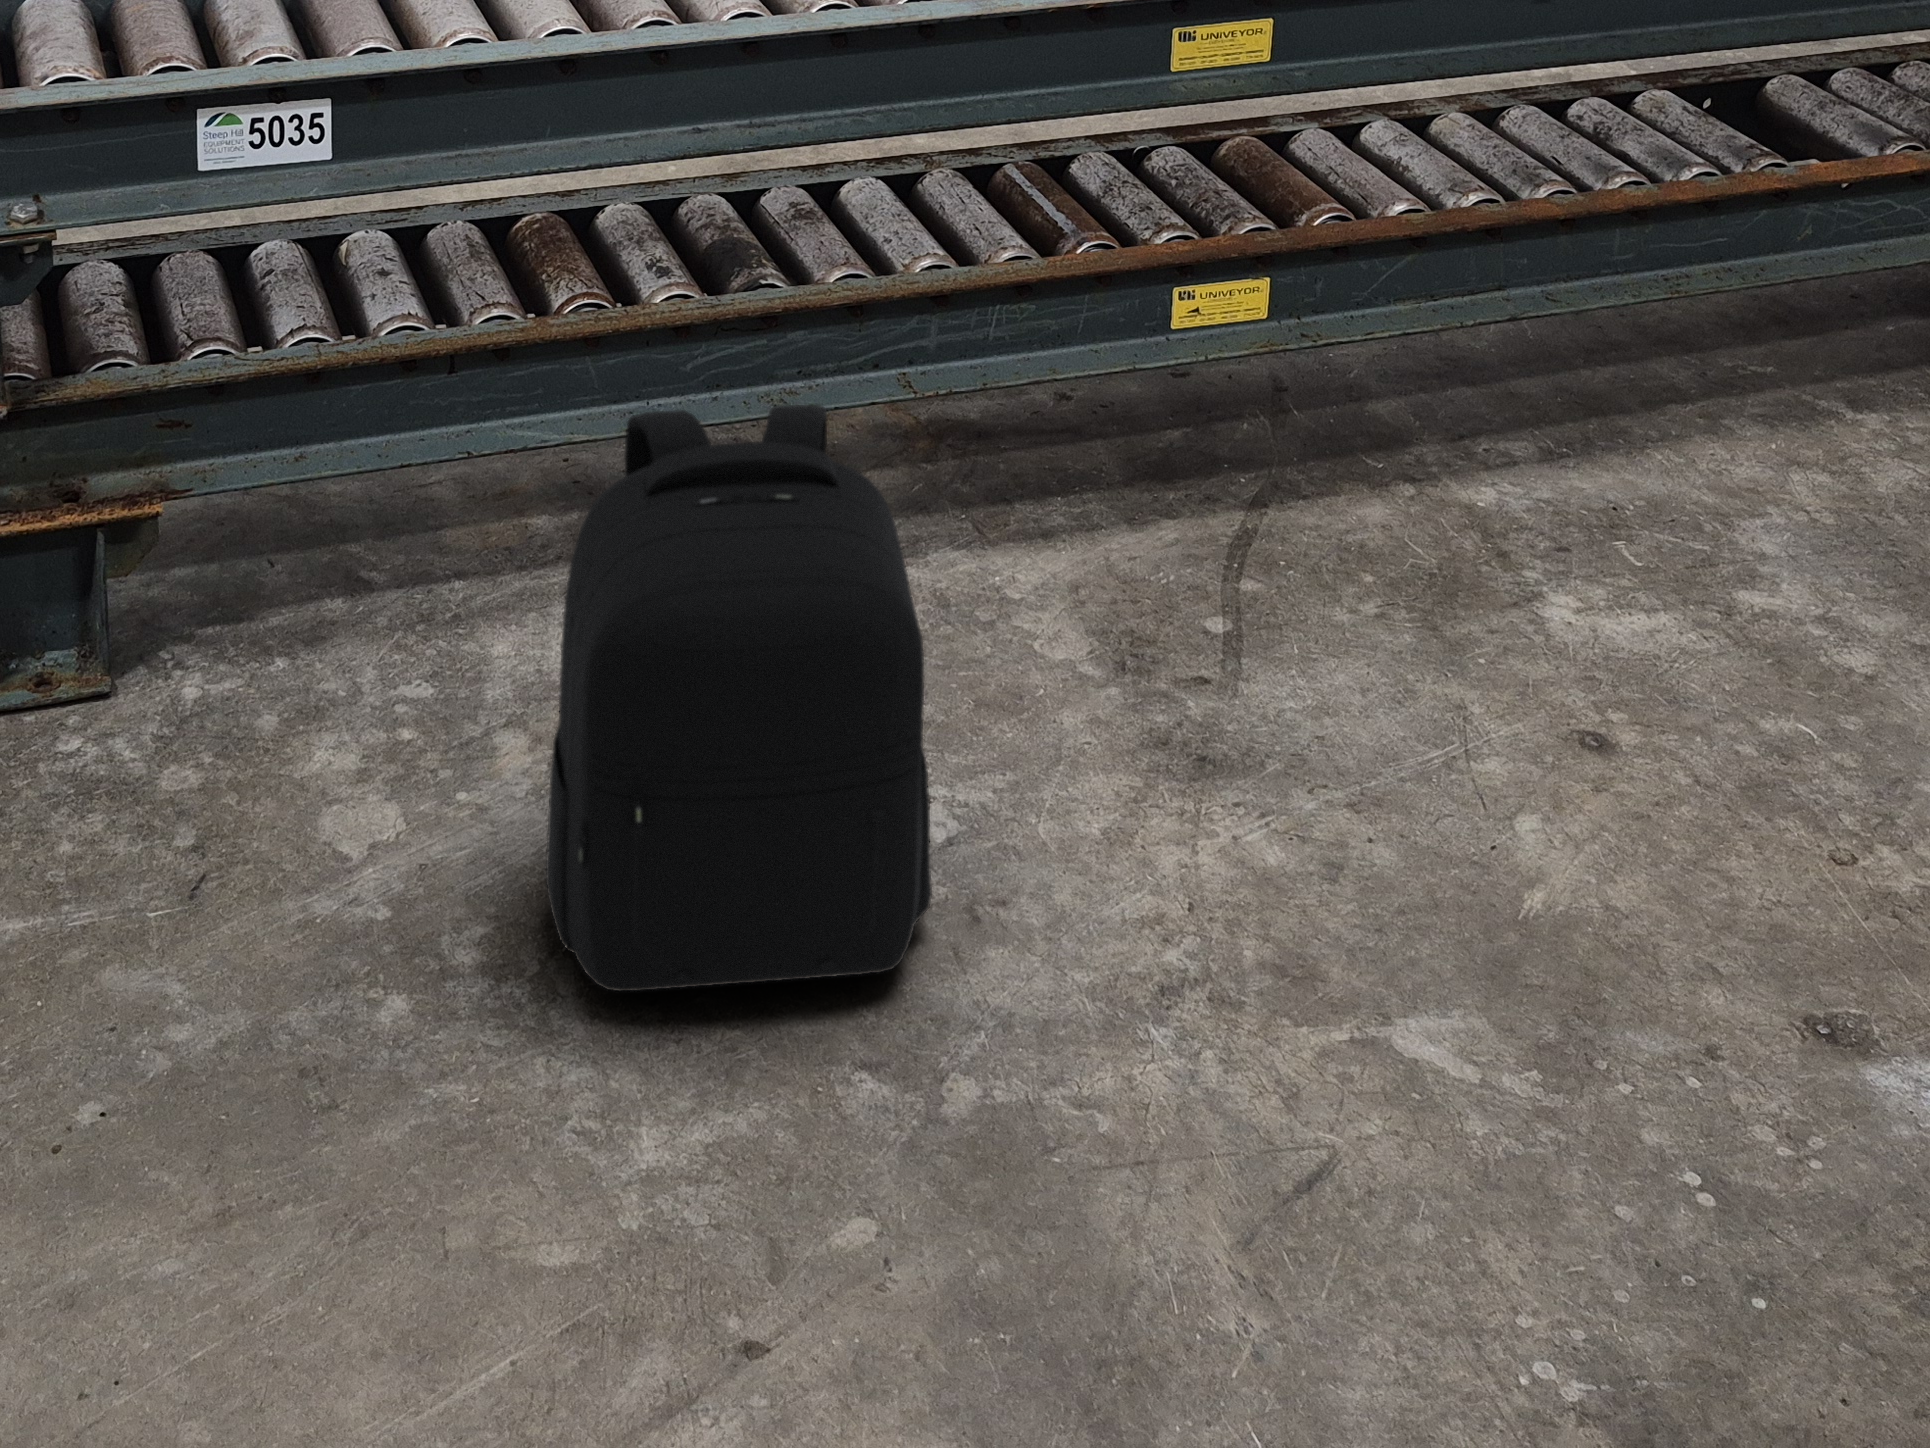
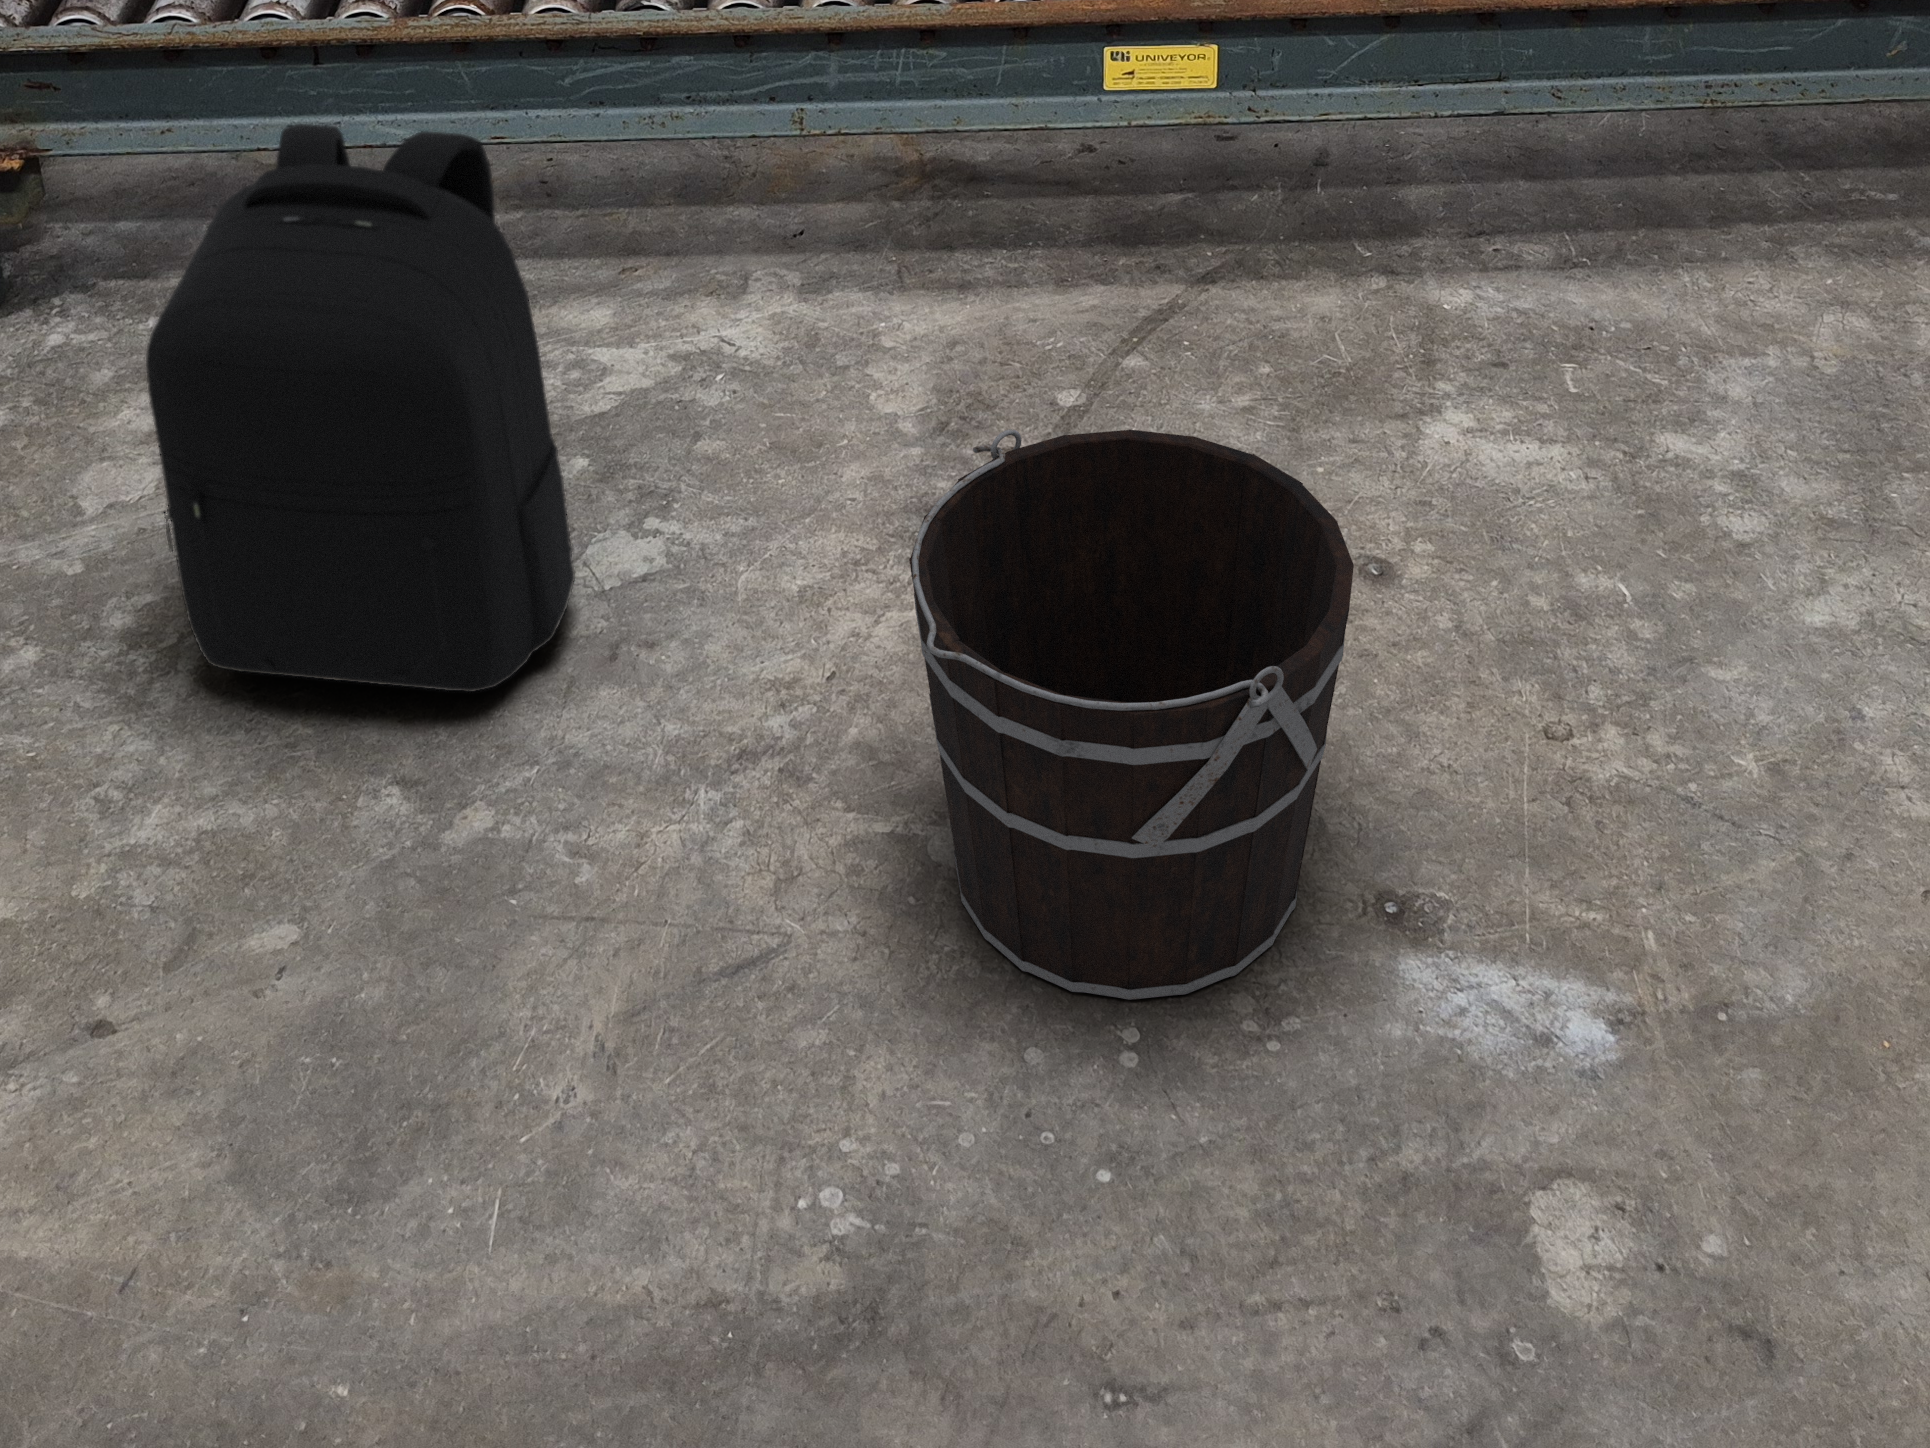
bucket: none [1395,608,1833,1147] -> present [909,429,1354,1000]

